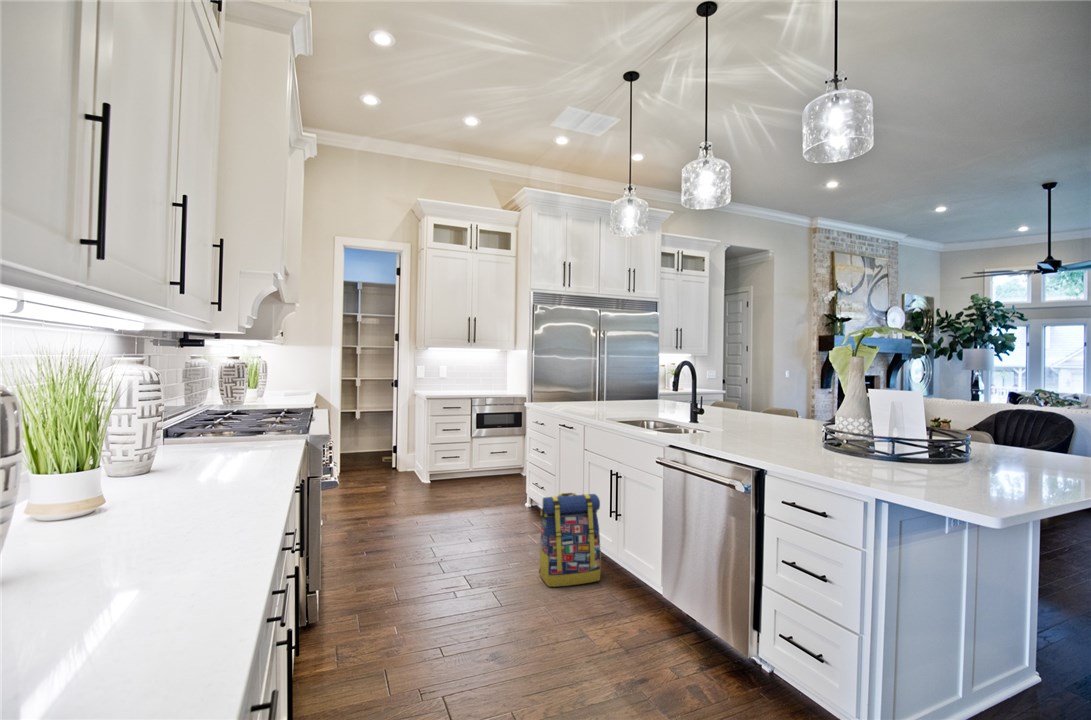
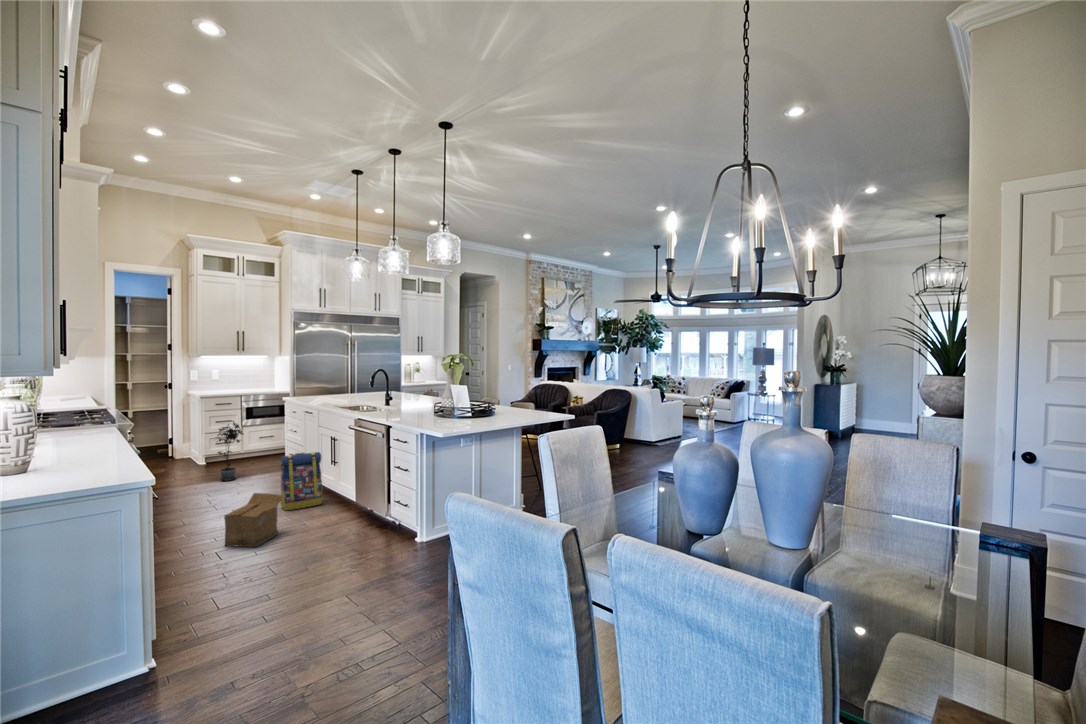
potted plant: none [443,432,480,513] -> present [218,423,243,481]
cardboard box: none [475,564,566,681] -> present [225,493,286,547]

